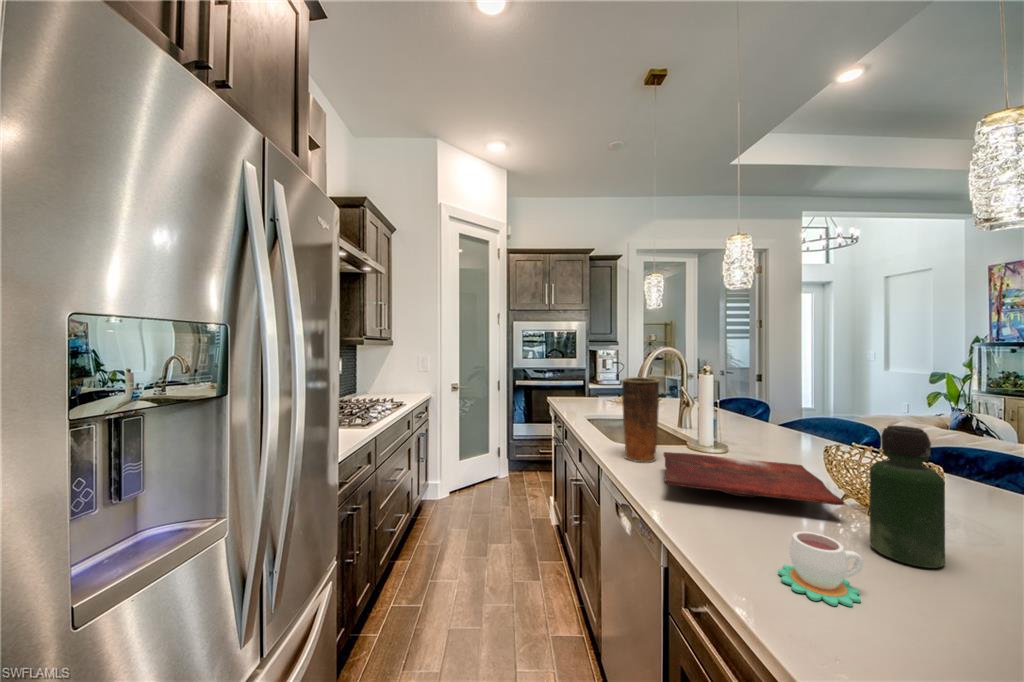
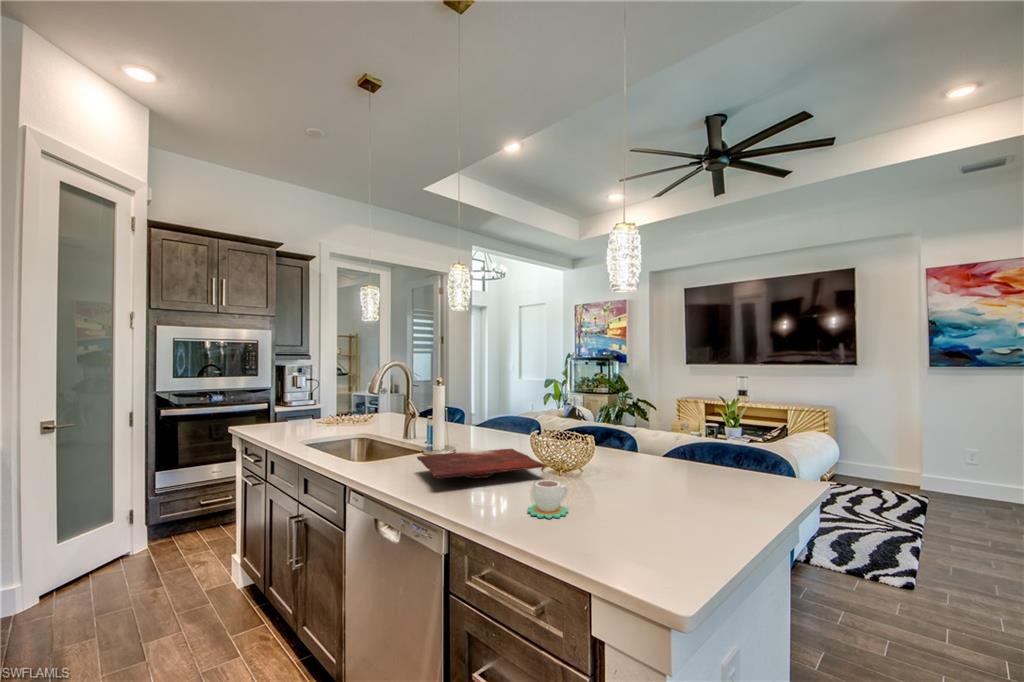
vase: present [622,377,659,463] -> none [373,390,409,472]
bottle: present [869,425,945,568] -> none [560,409,592,490]

